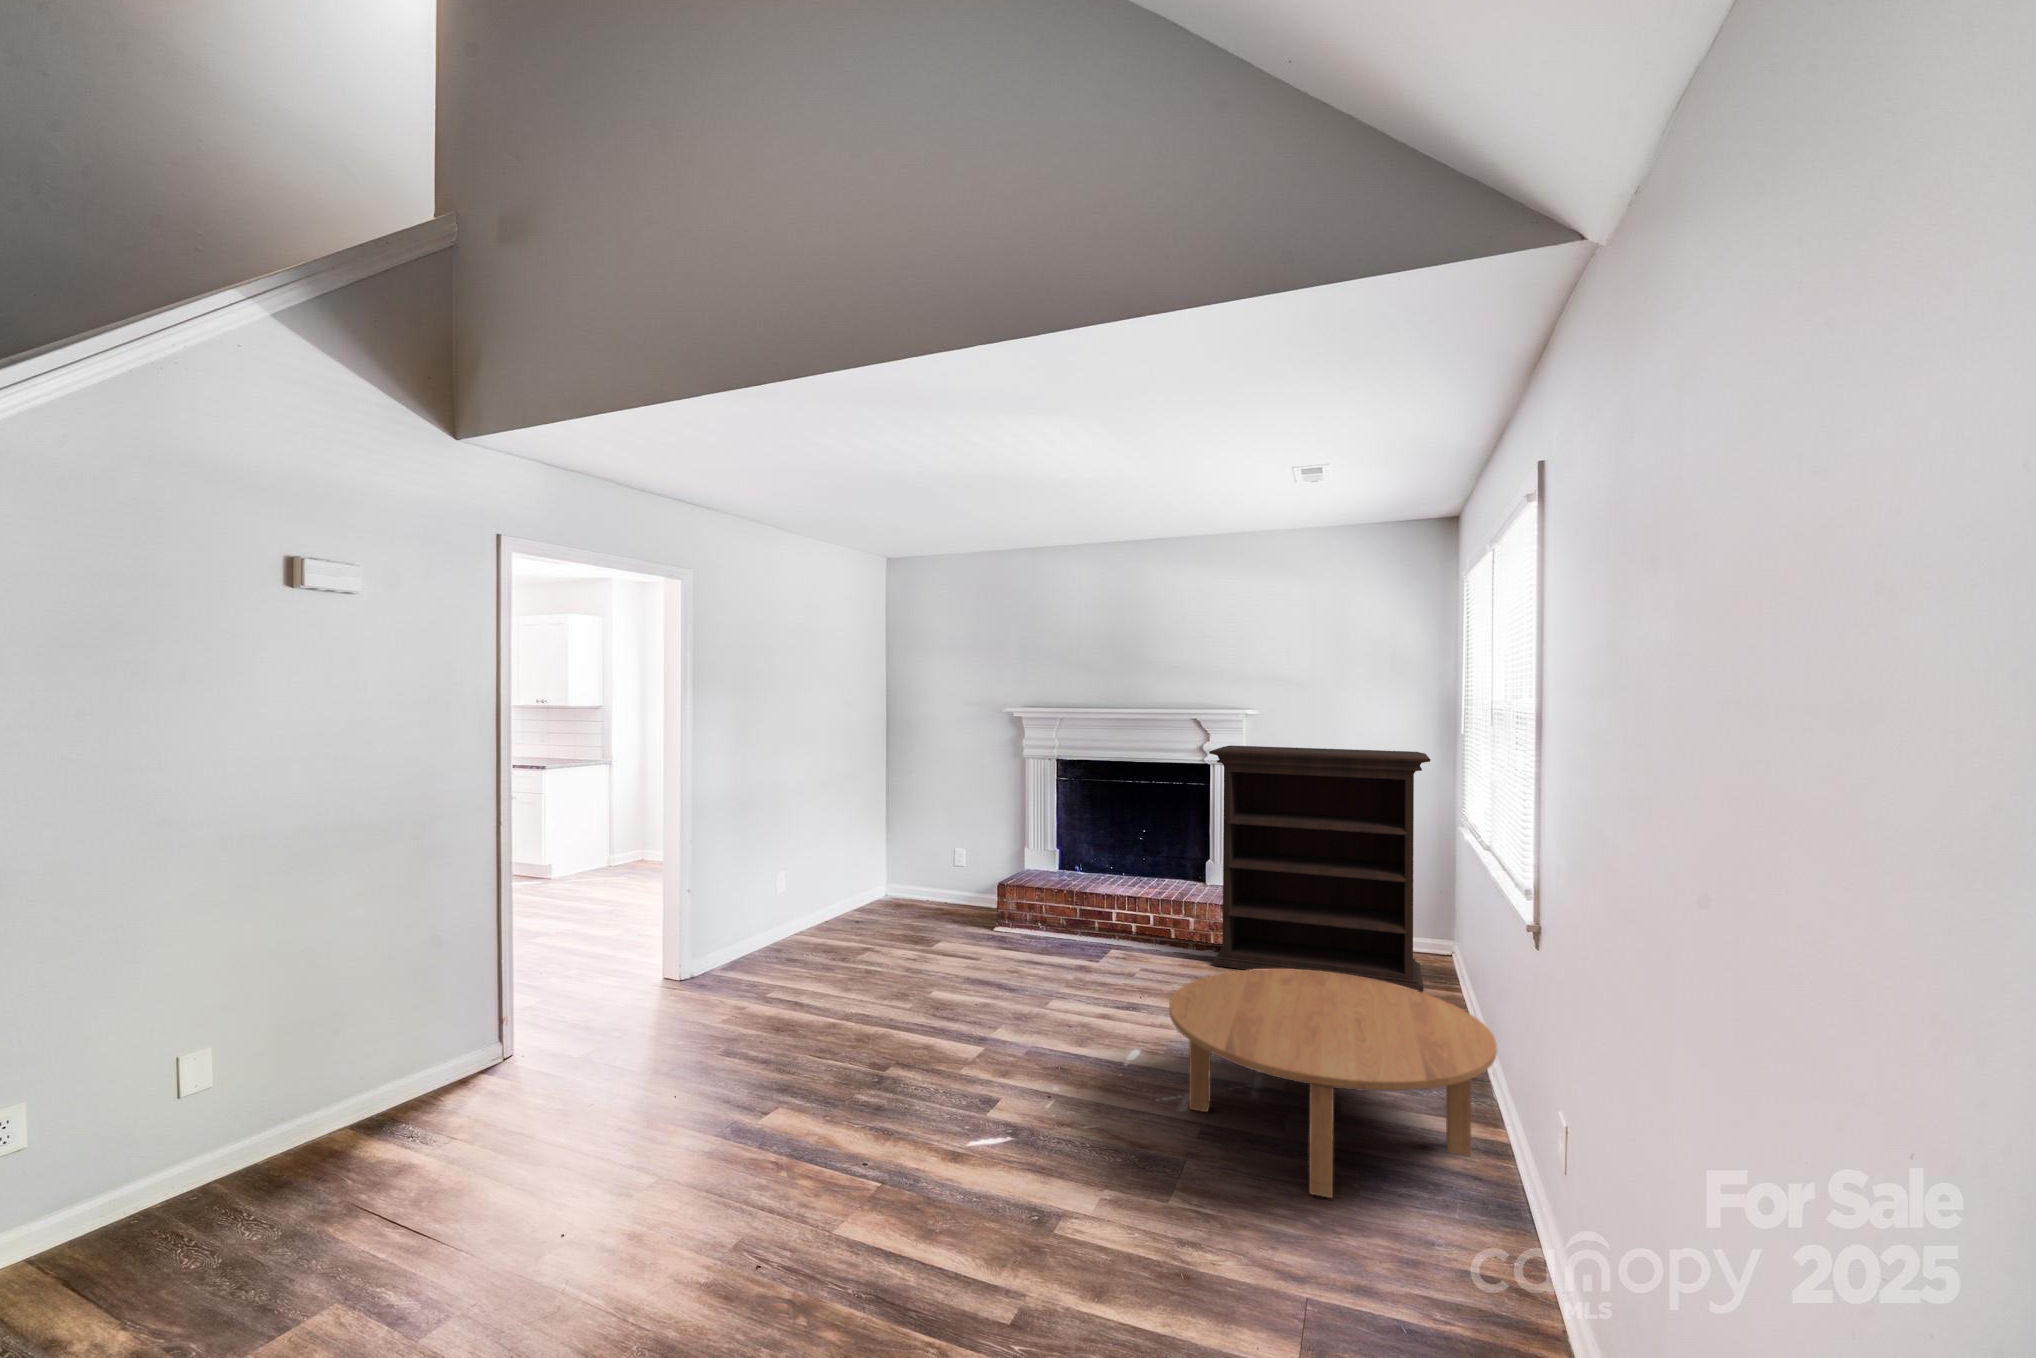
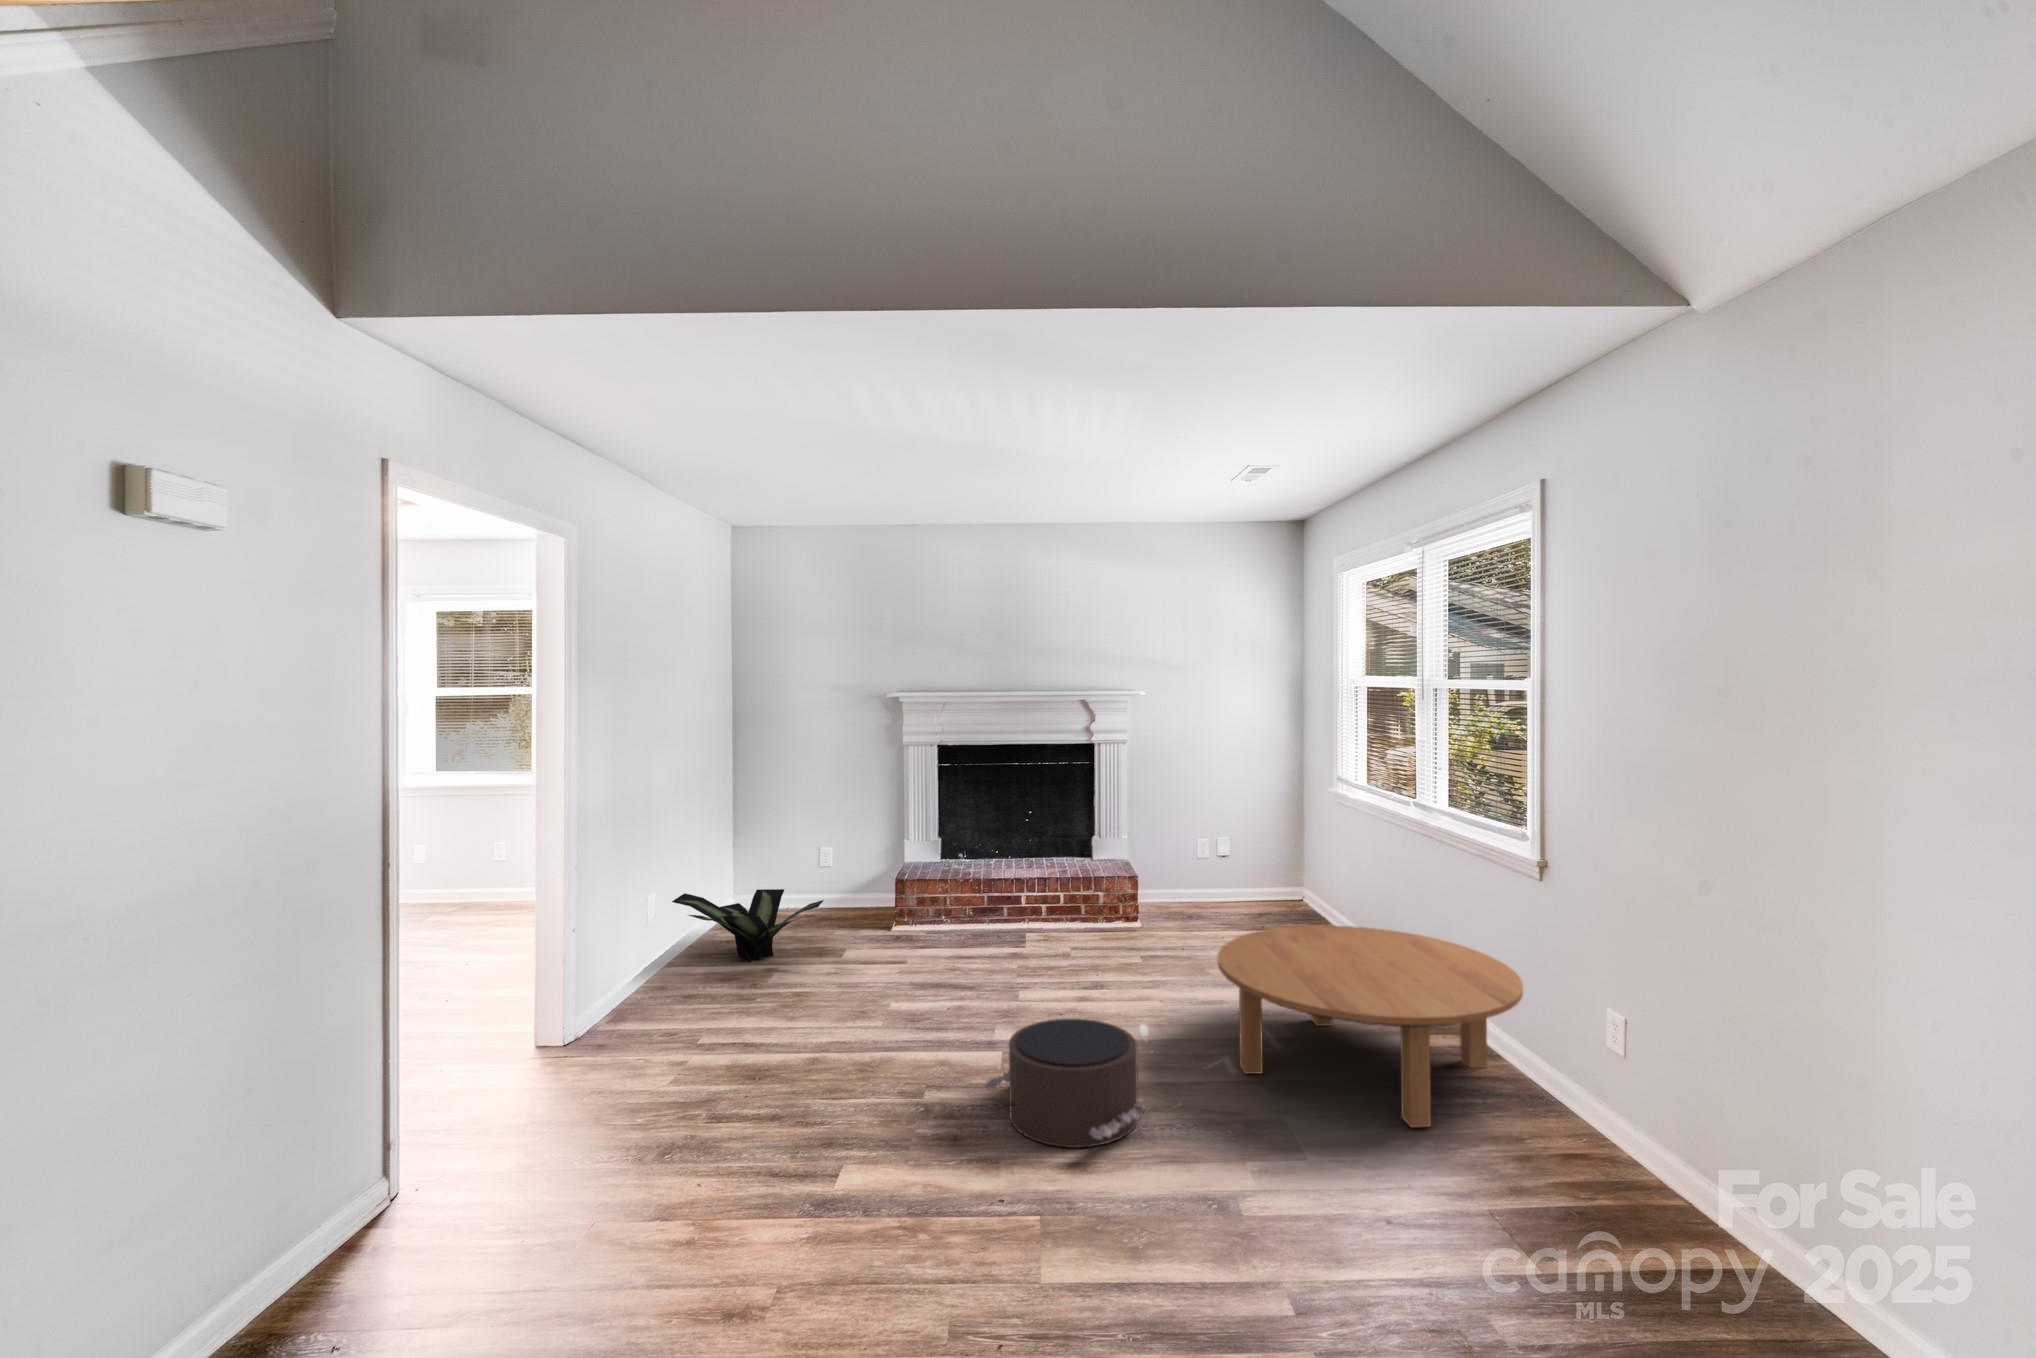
bookshelf: present [1209,745,1430,991] -> none [1121,719,1328,936]
potted plant: none [798,875,923,941] -> present [672,889,824,962]
pouf: none [924,1021,1055,1141] -> present [984,1019,1146,1148]

